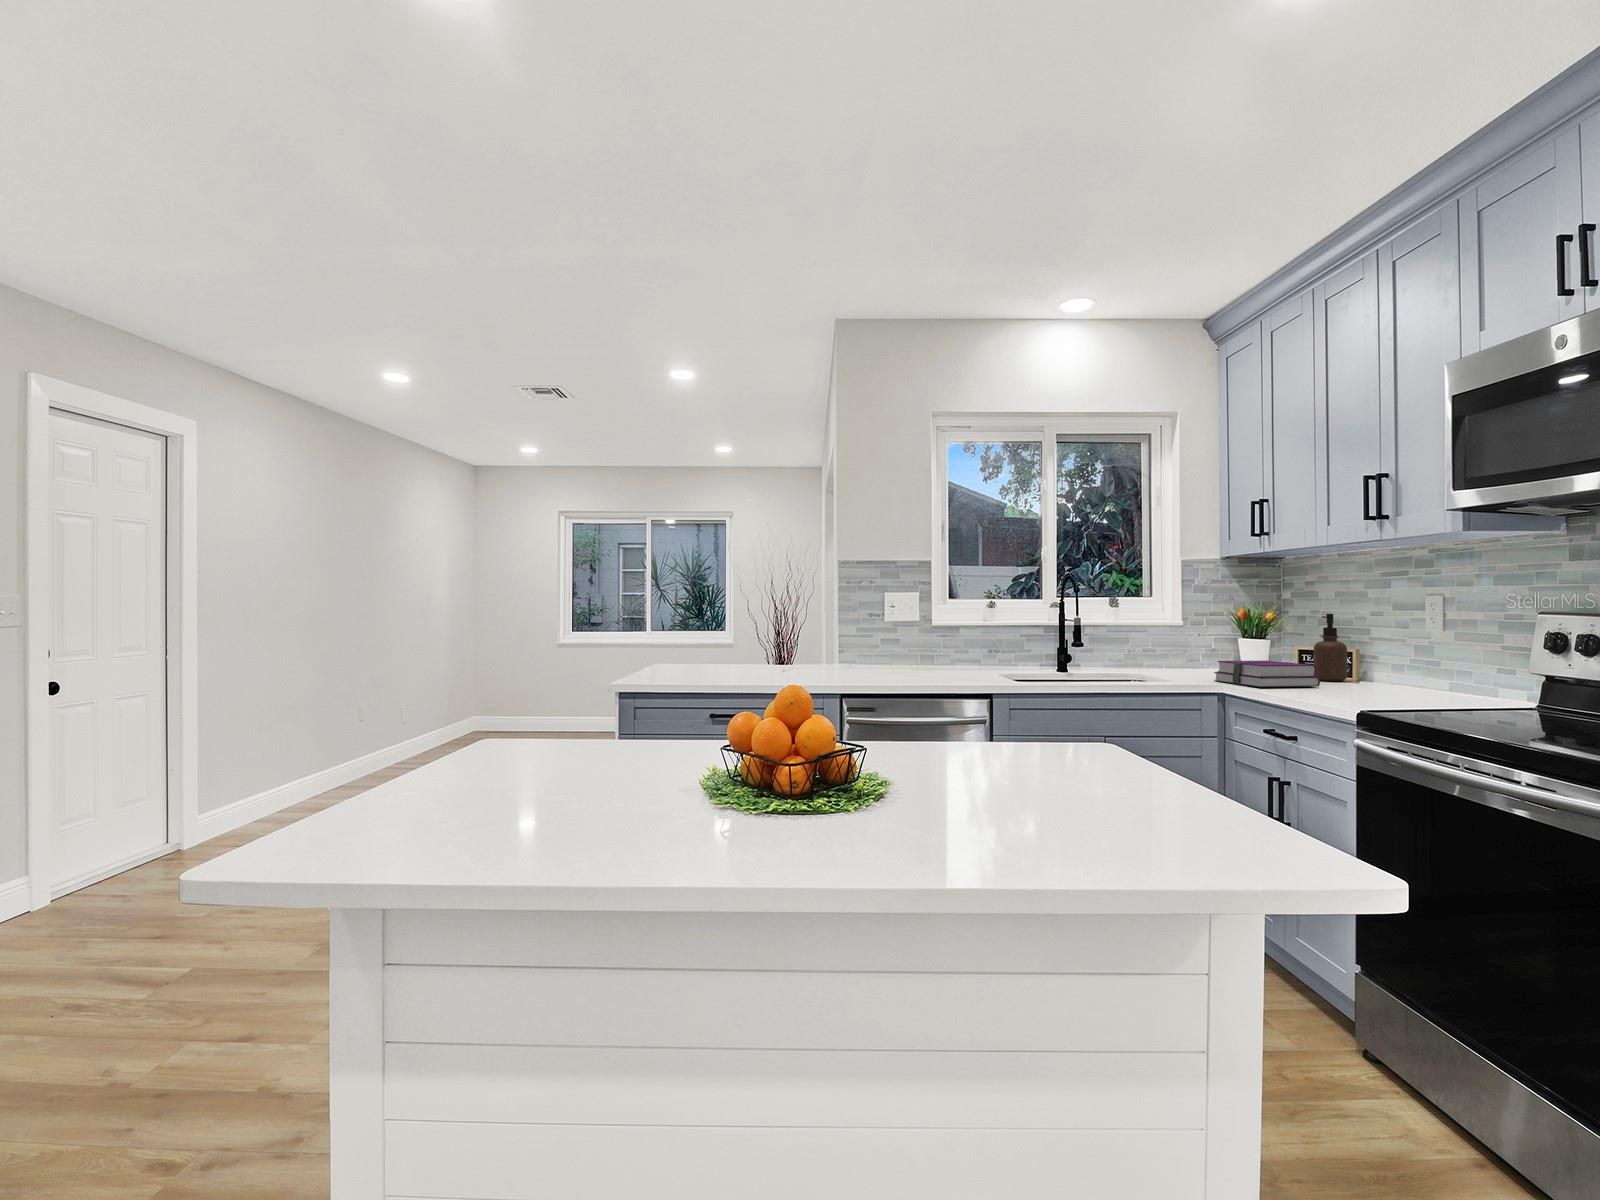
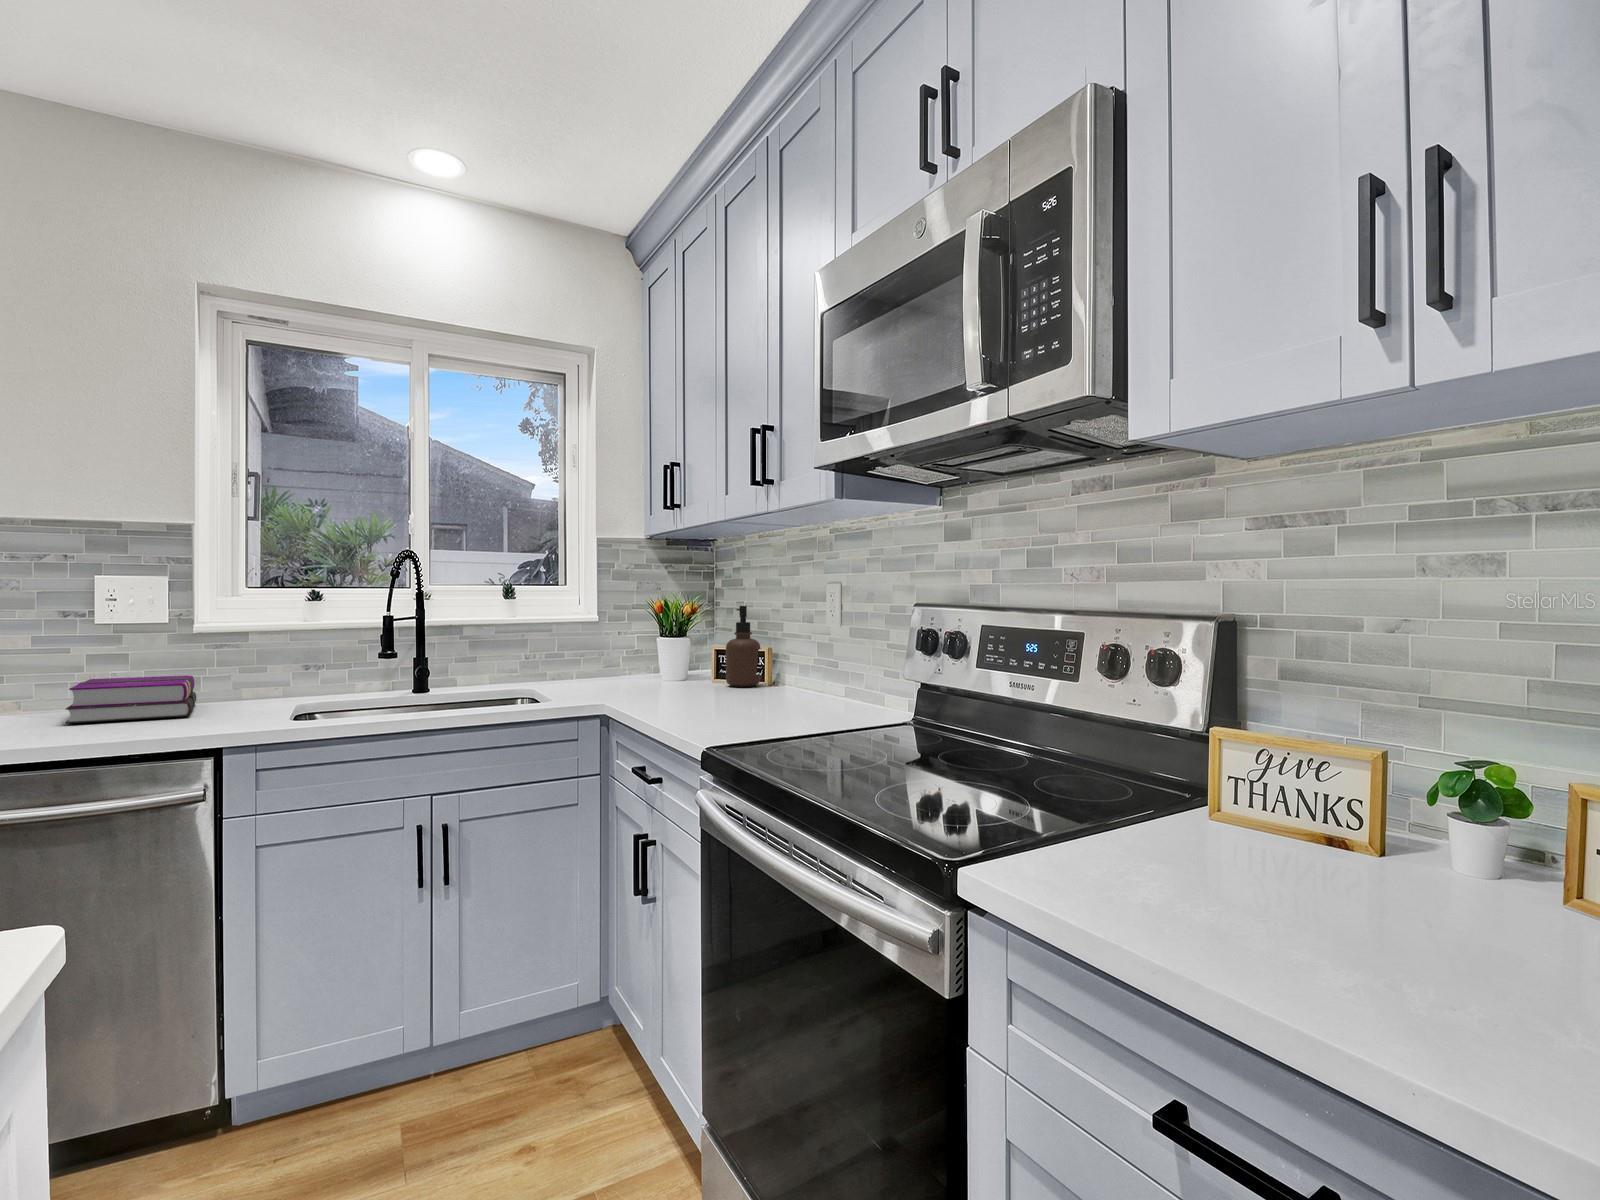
hardback book: present [1214,661,1320,687] -> present [65,675,197,723]

